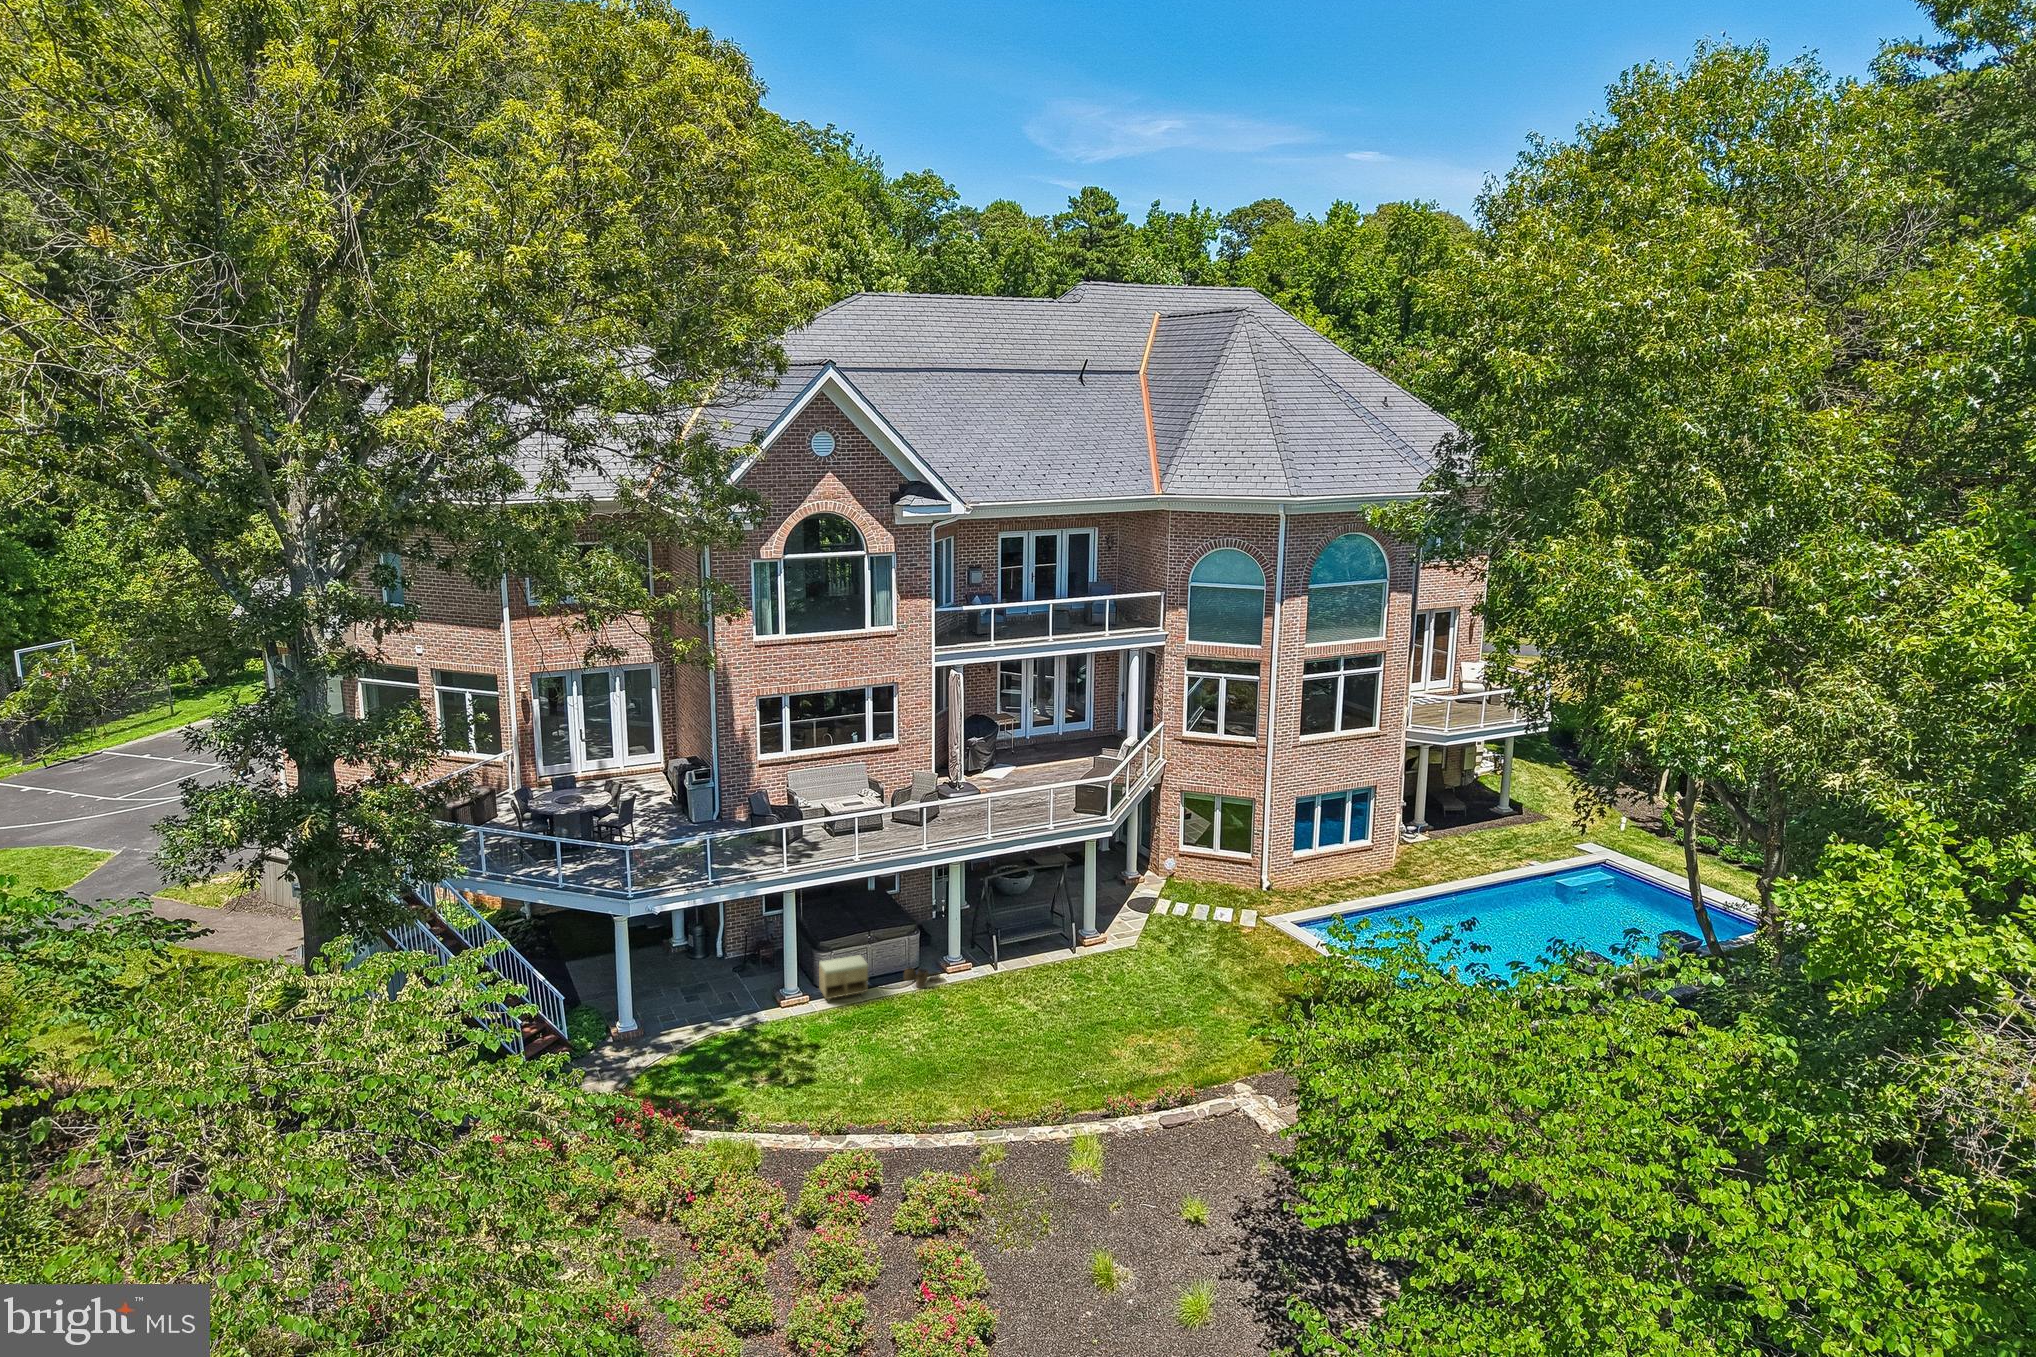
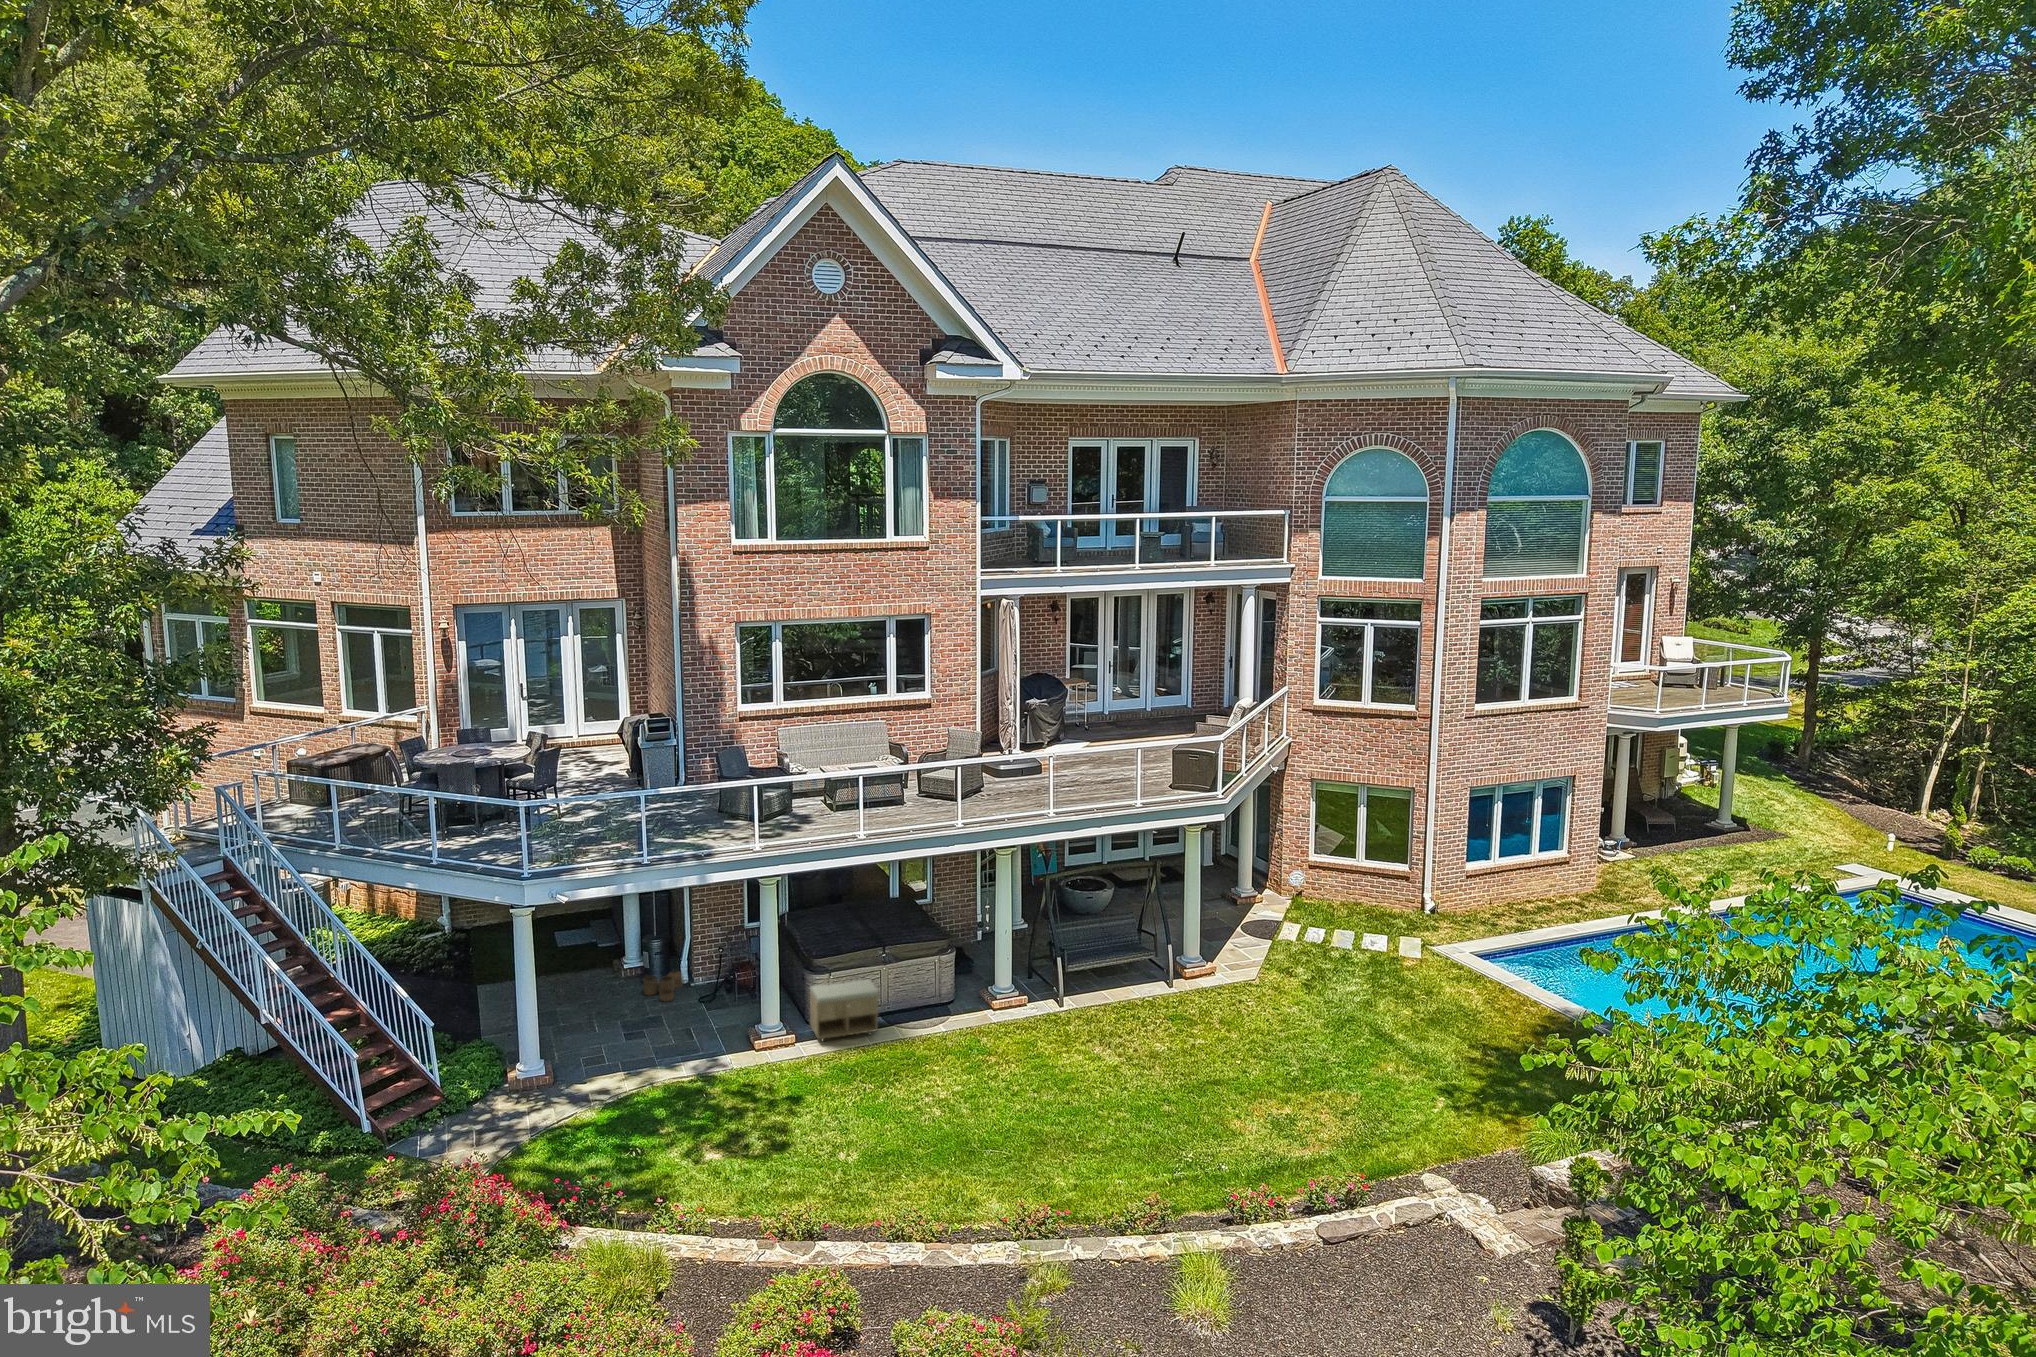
woven basket: present [903,967,940,988] -> present [643,970,684,1001]

